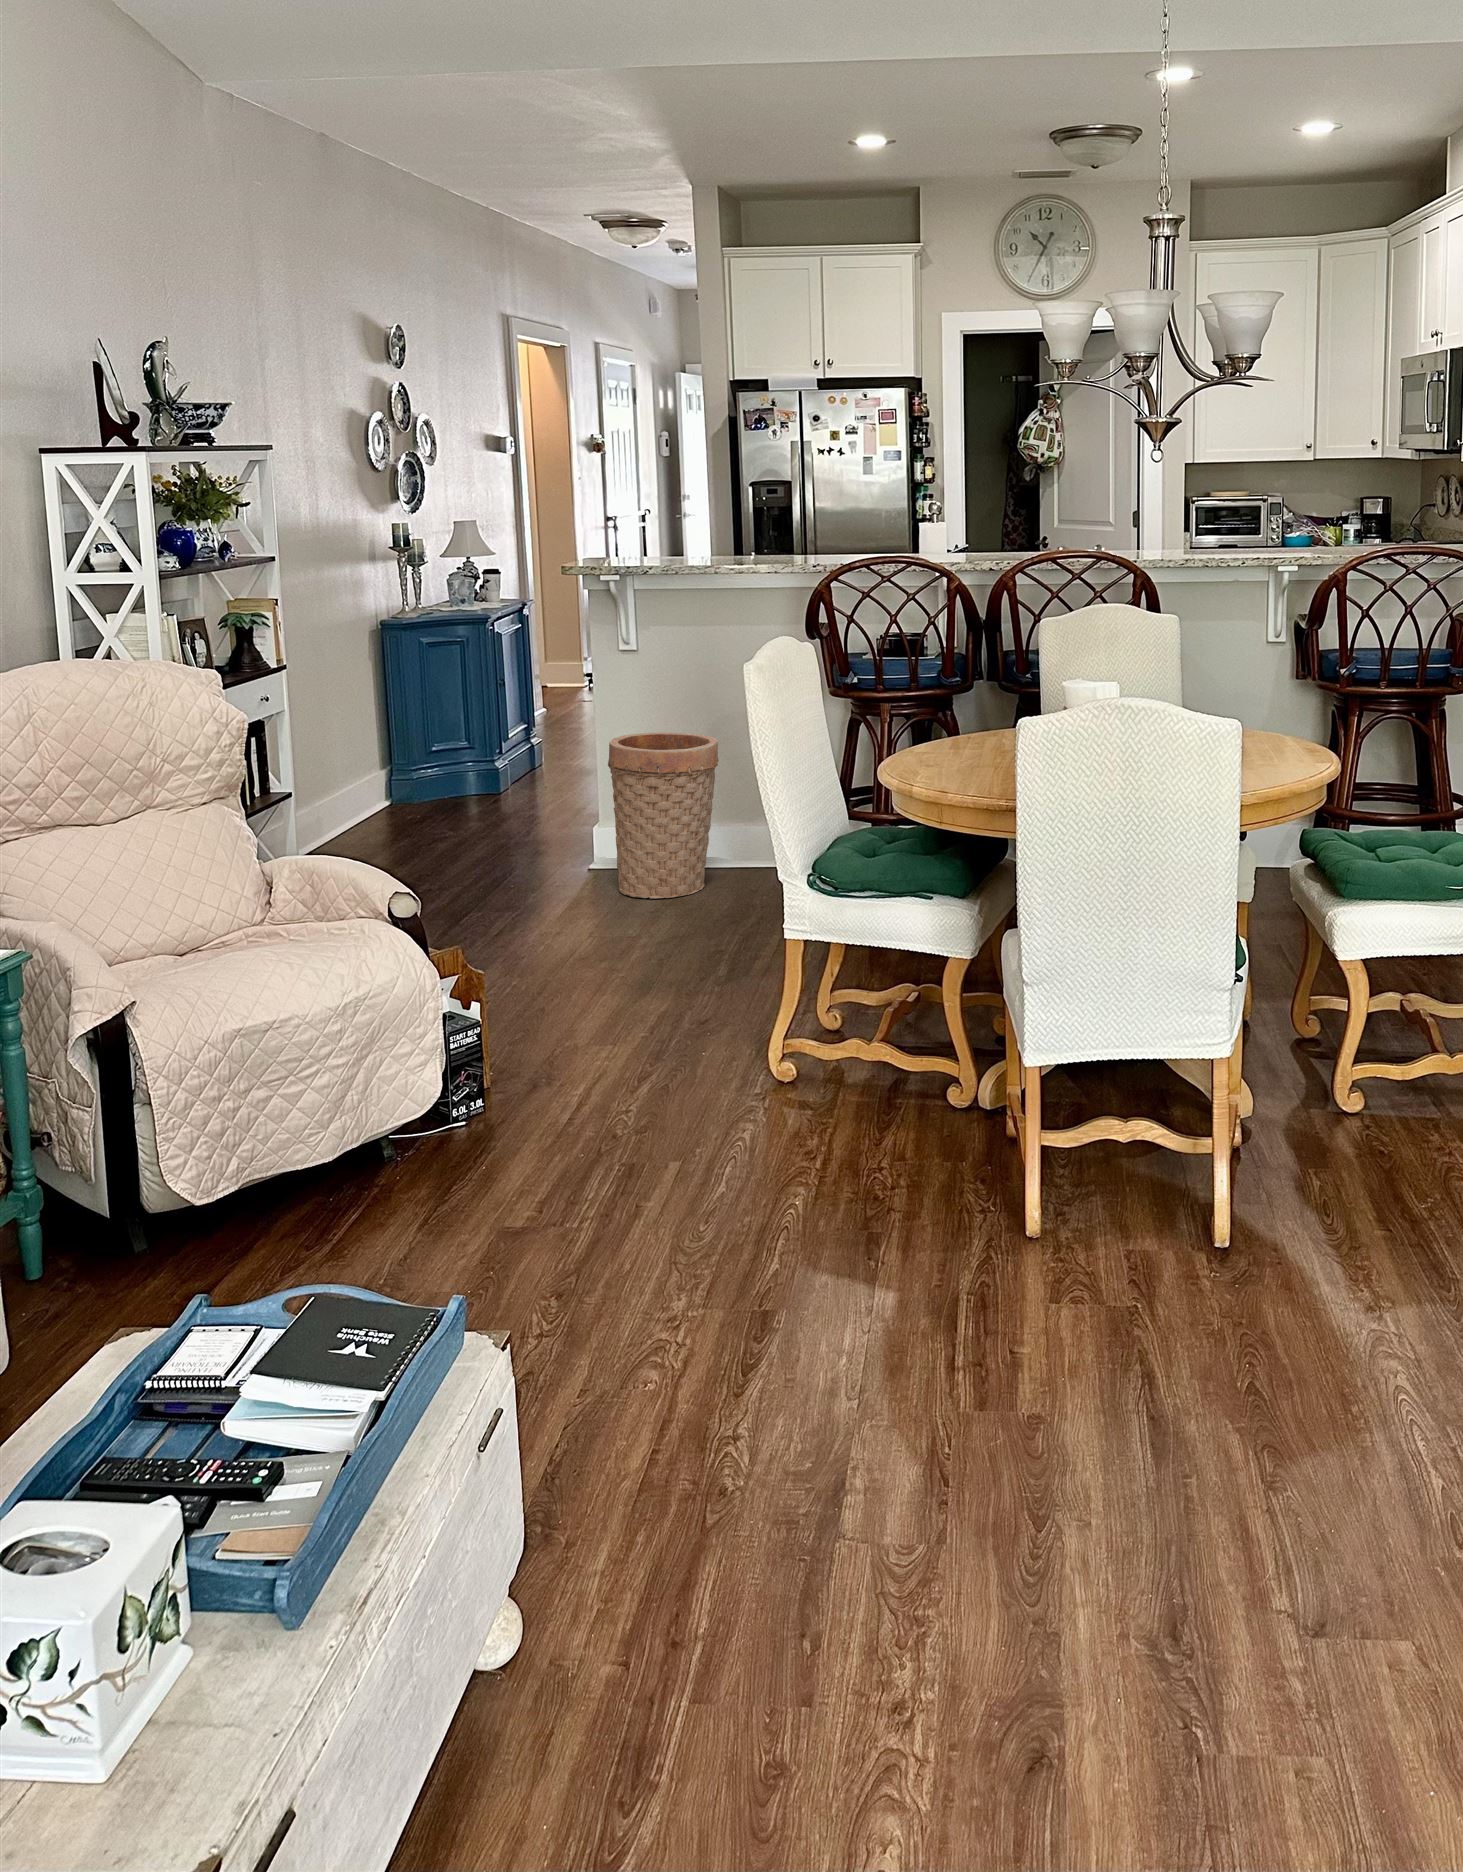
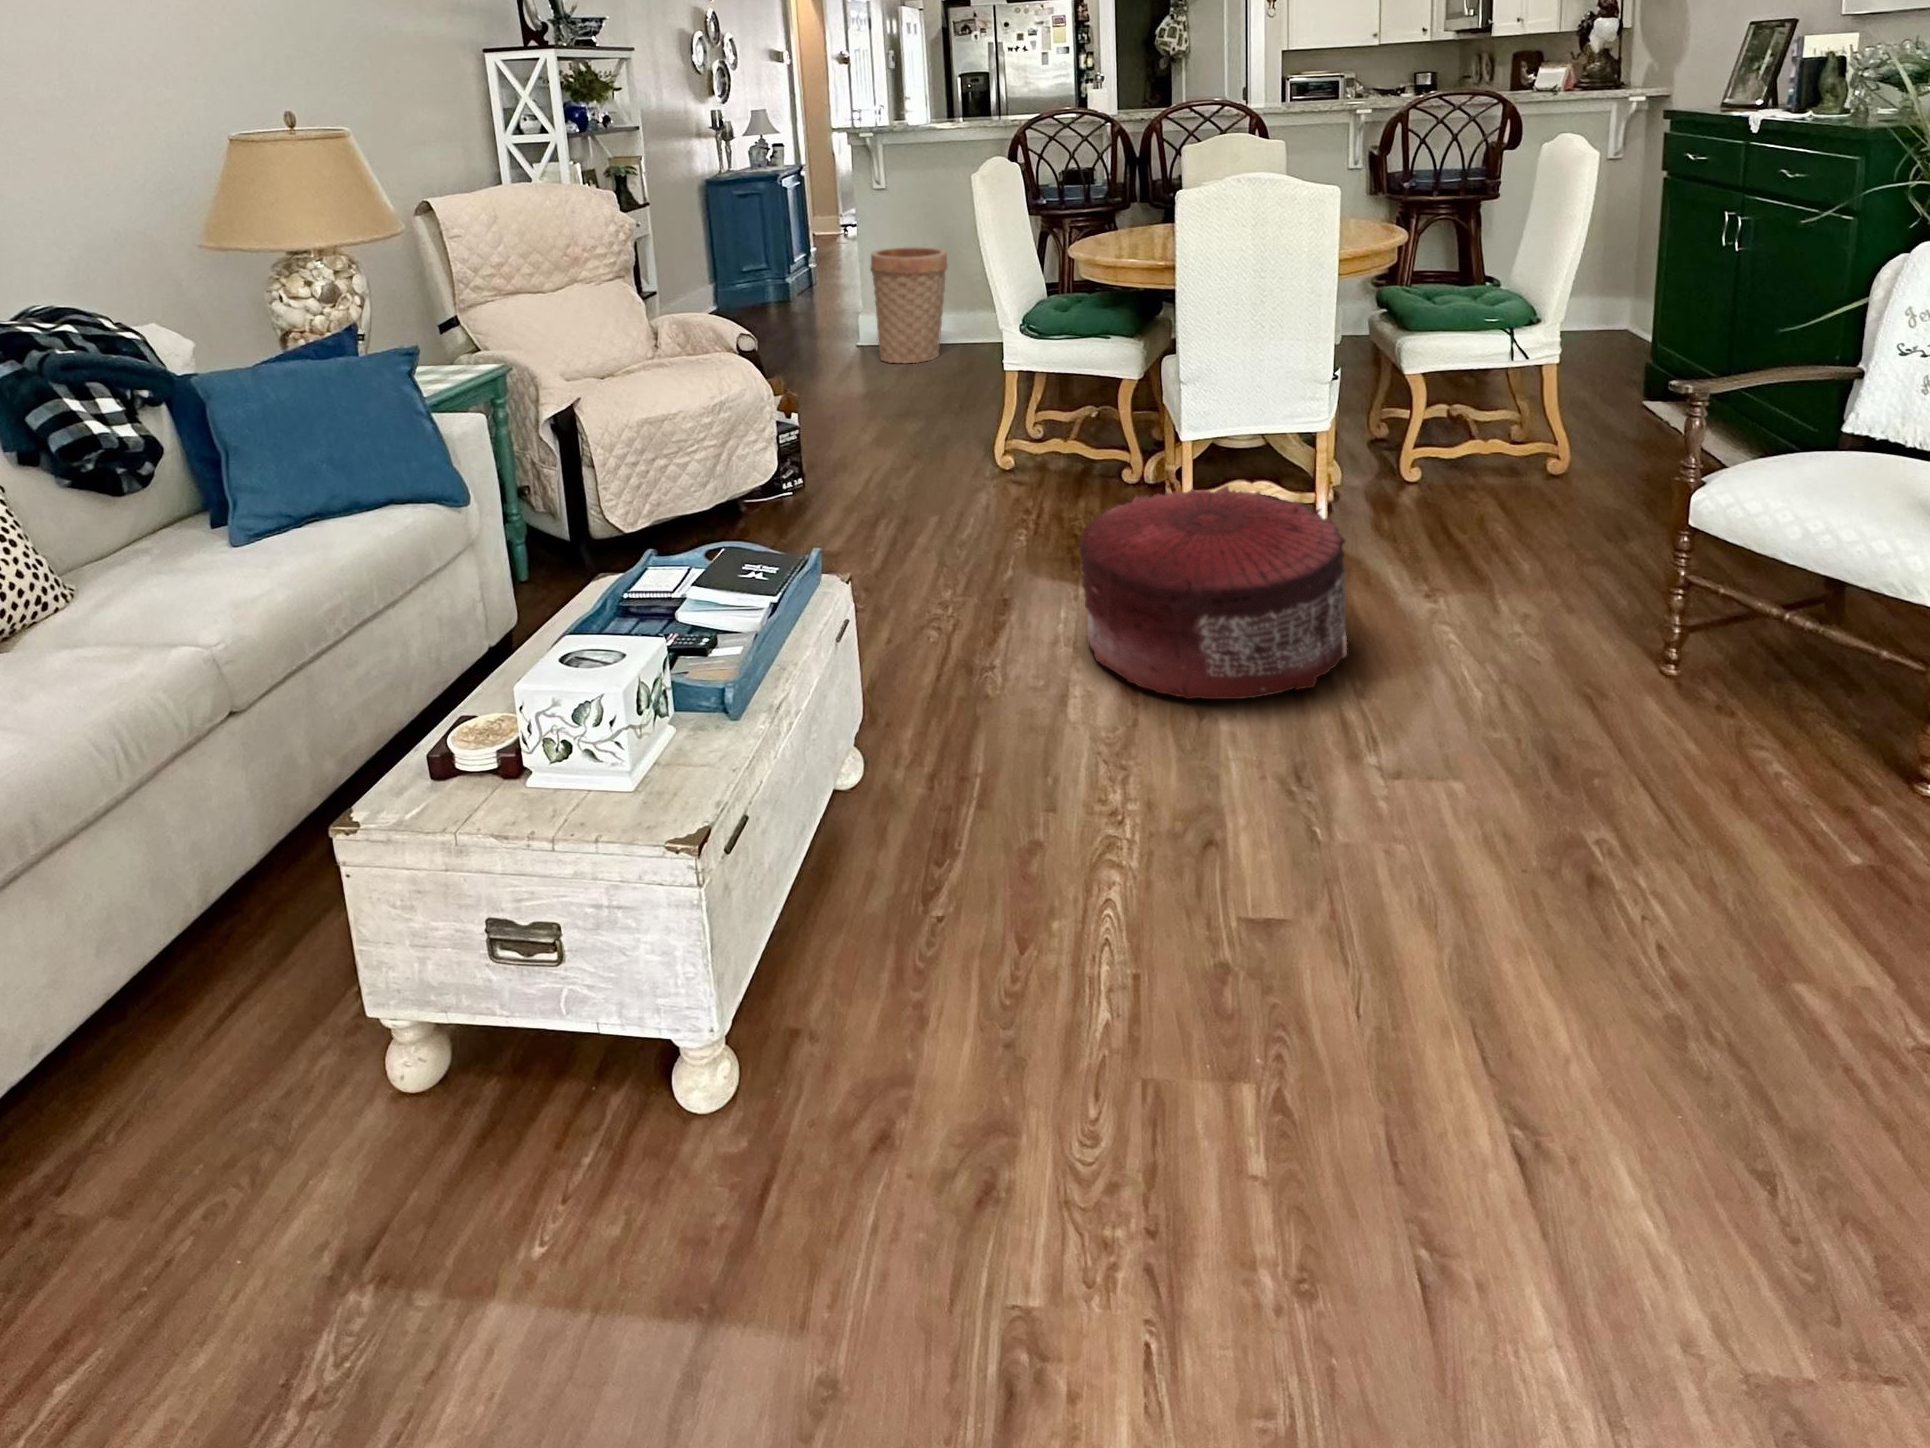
pouf: none [870,1142,1254,1491] -> present [1079,486,1347,699]

